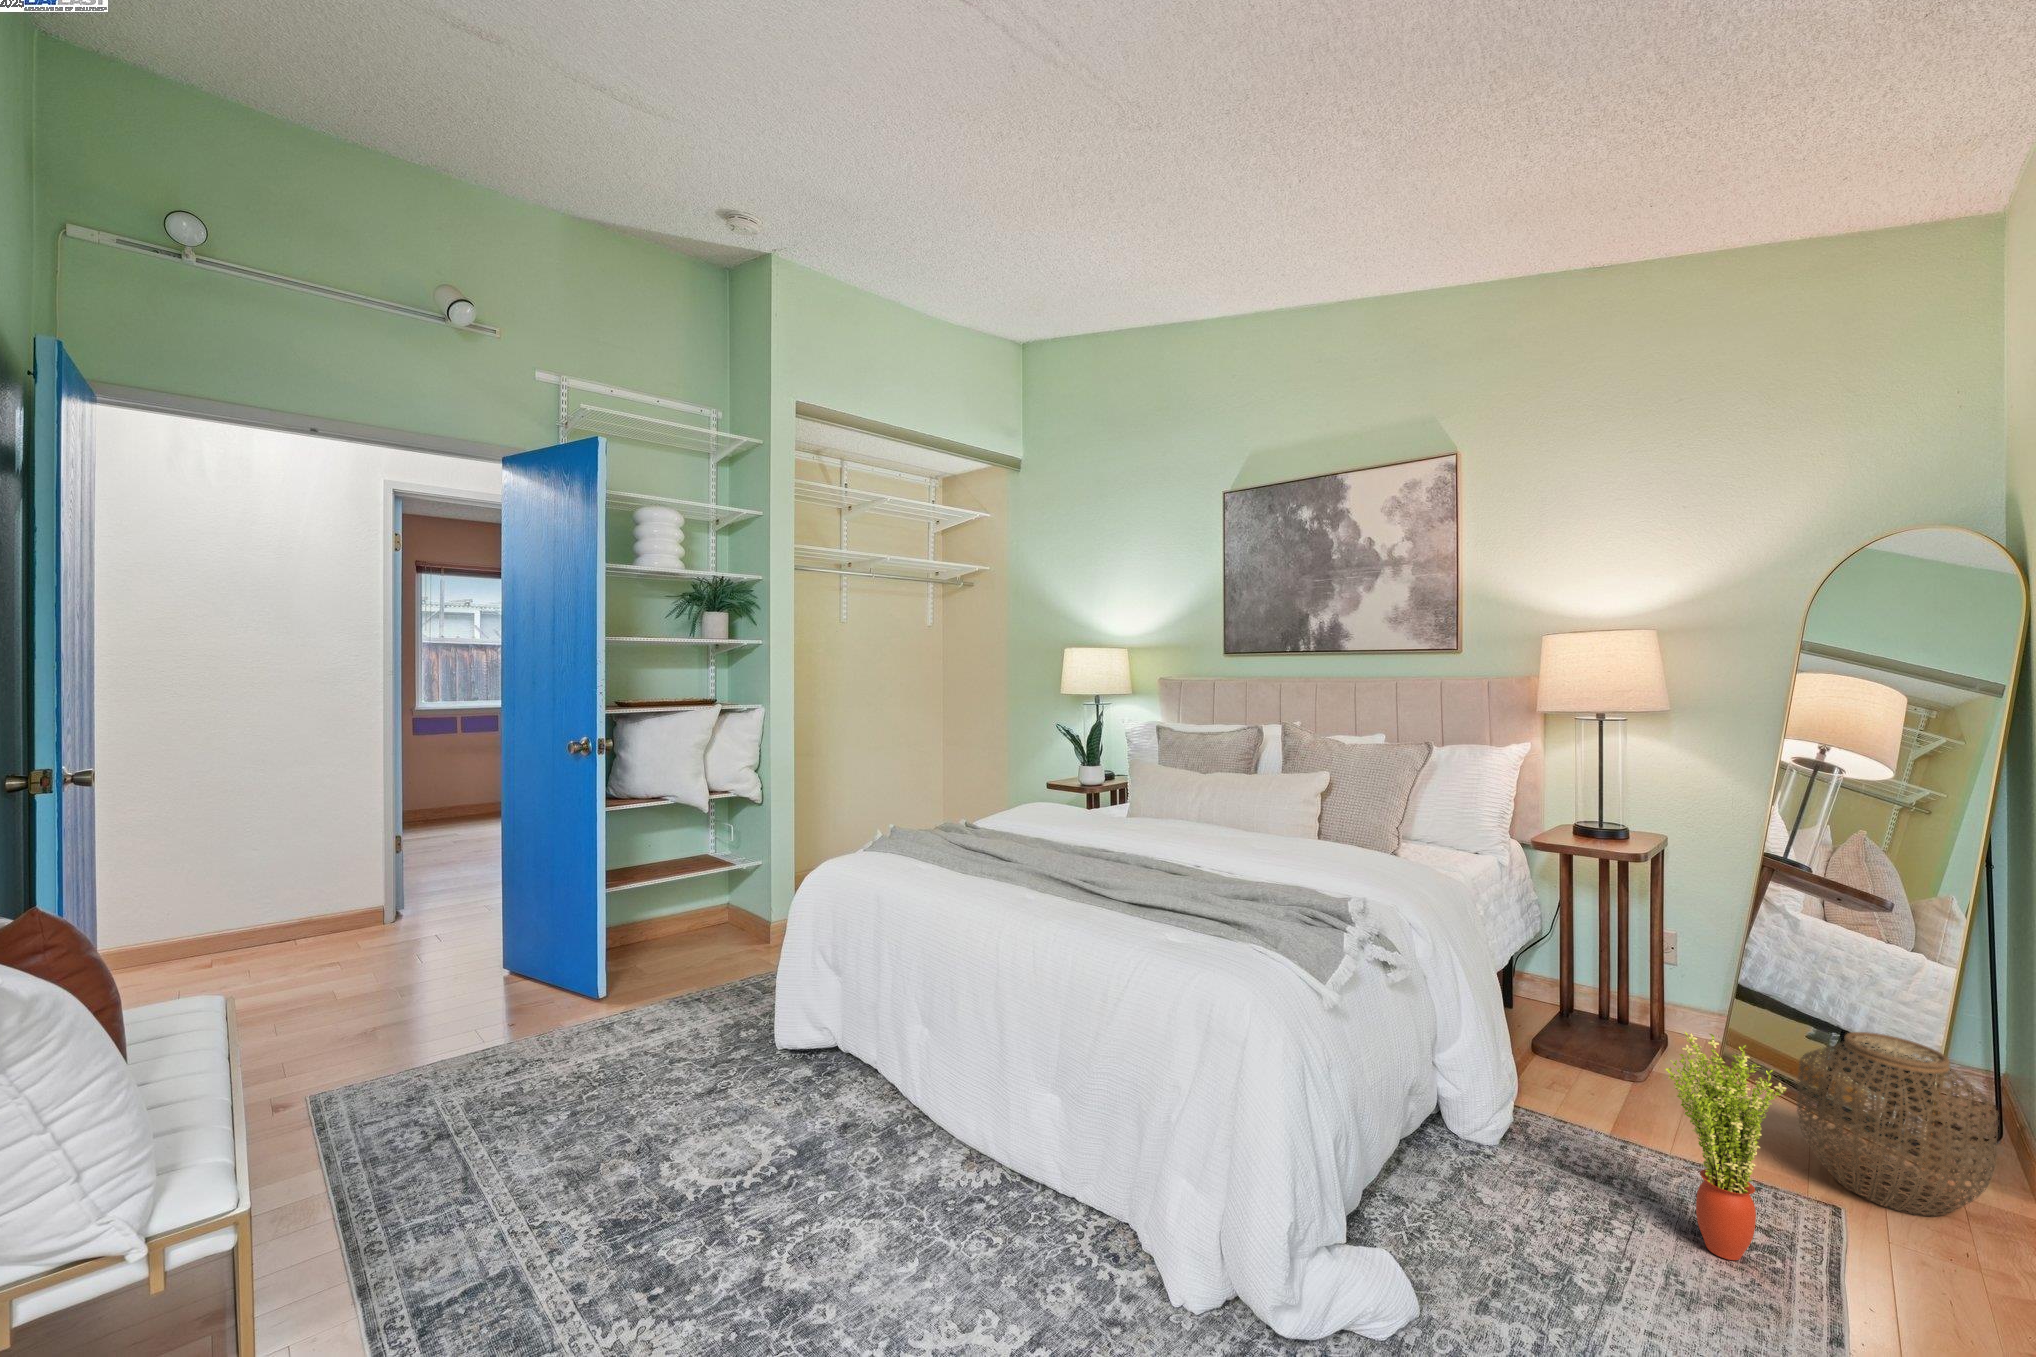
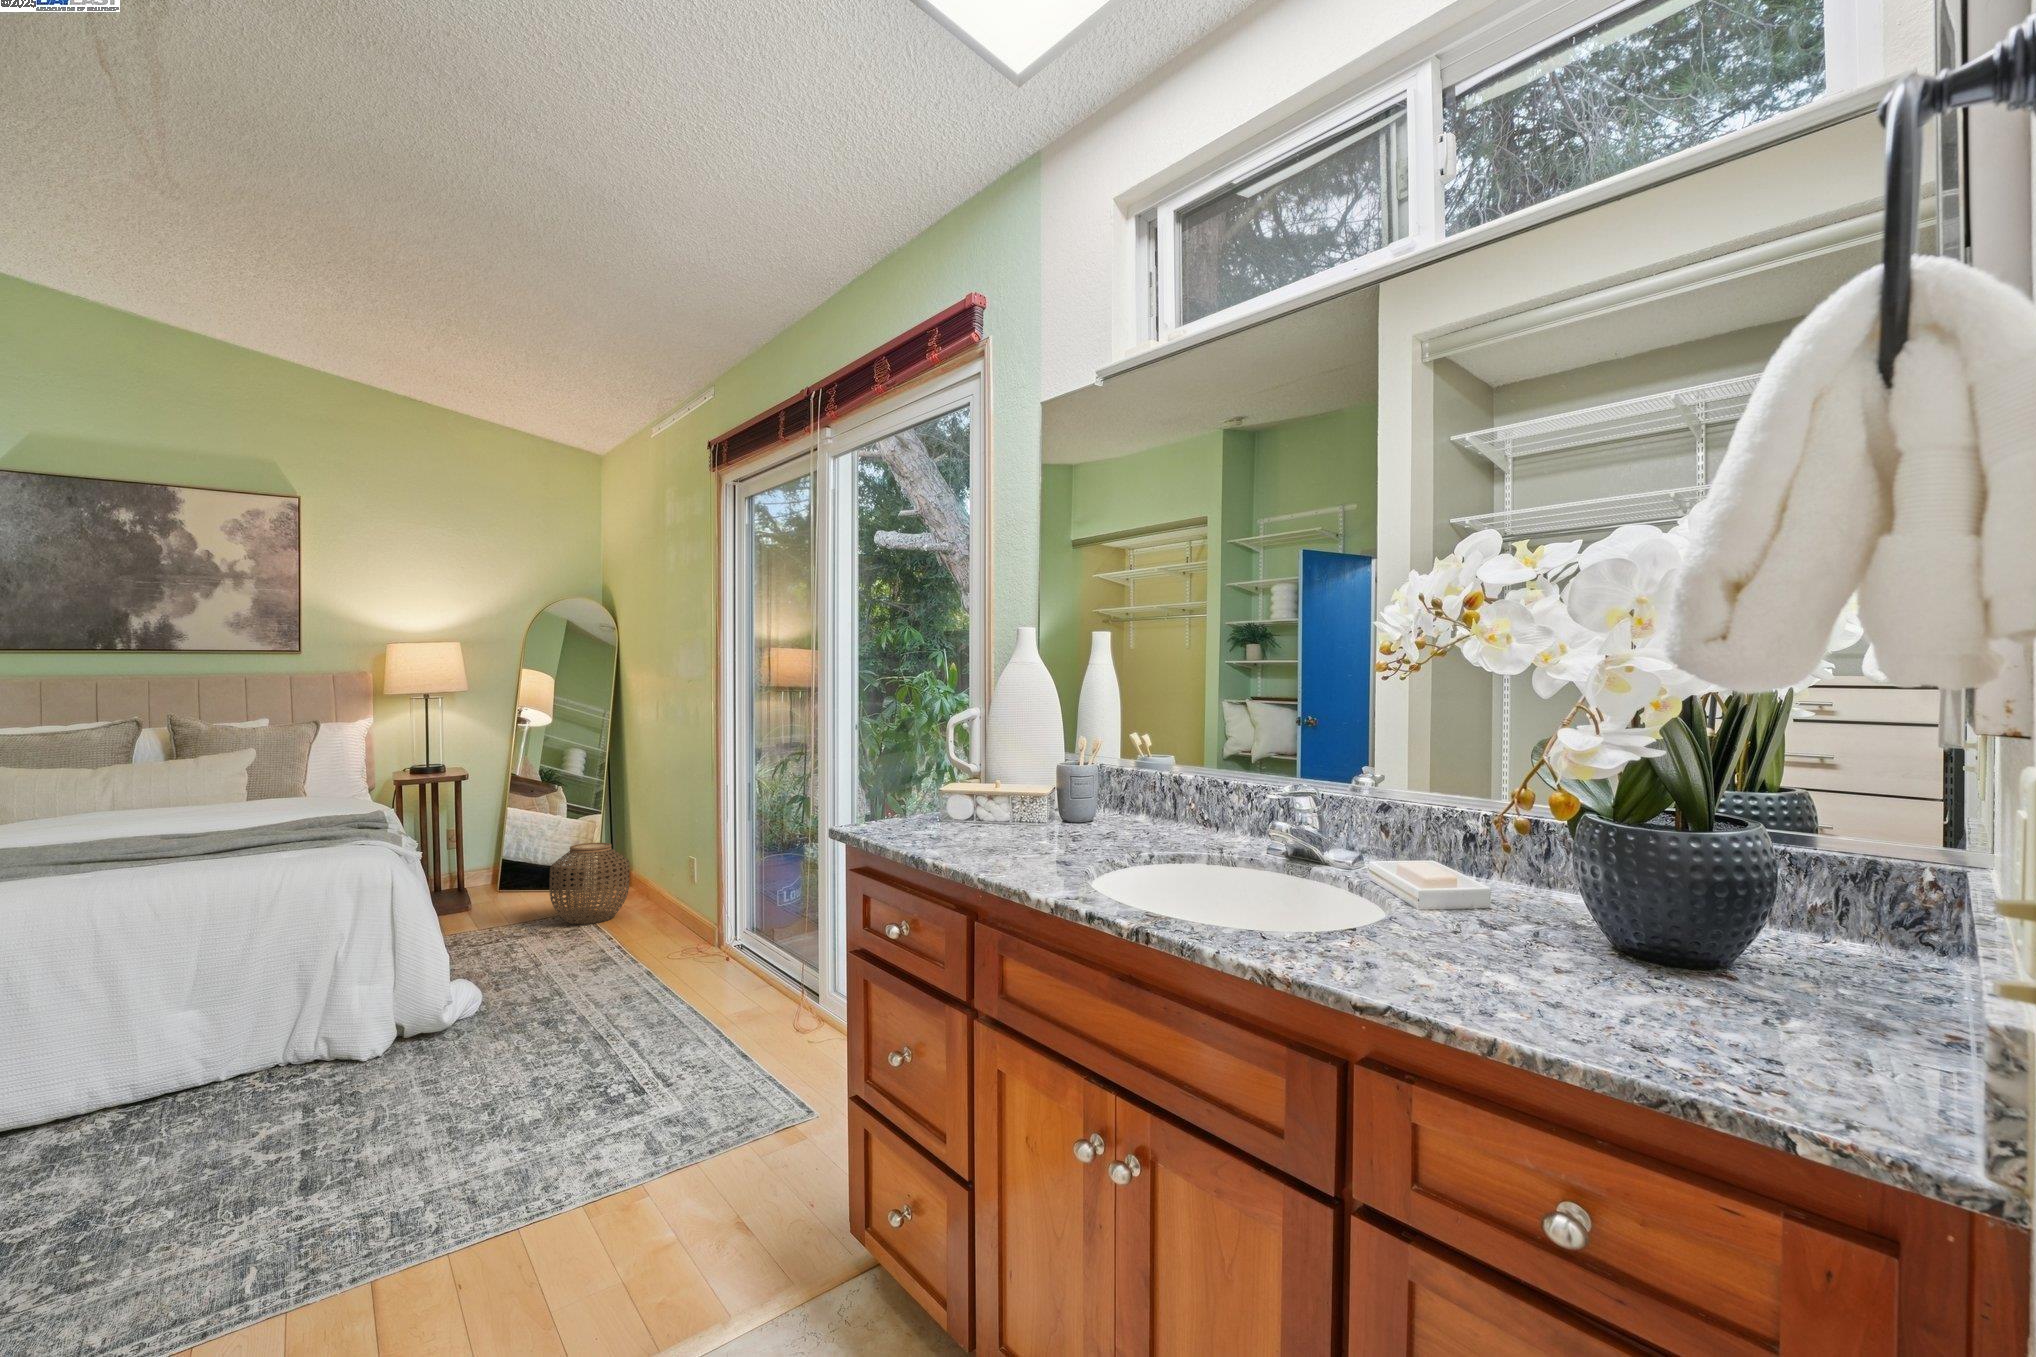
potted plant: present [1666,1032,1786,1260] -> none [492,846,549,960]

